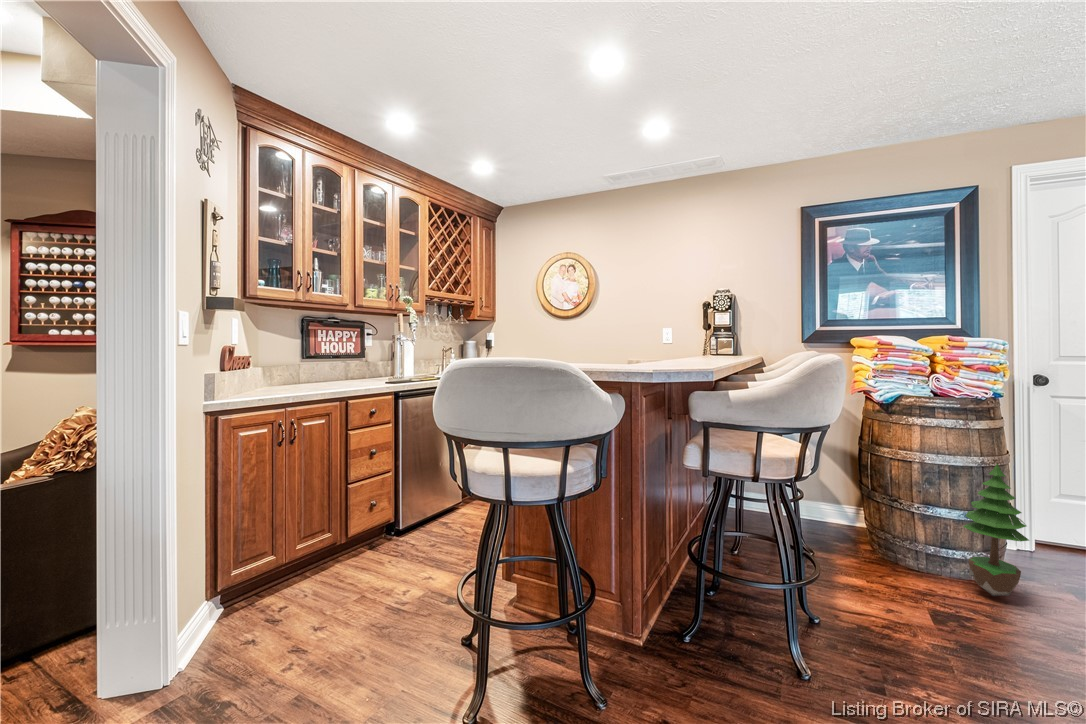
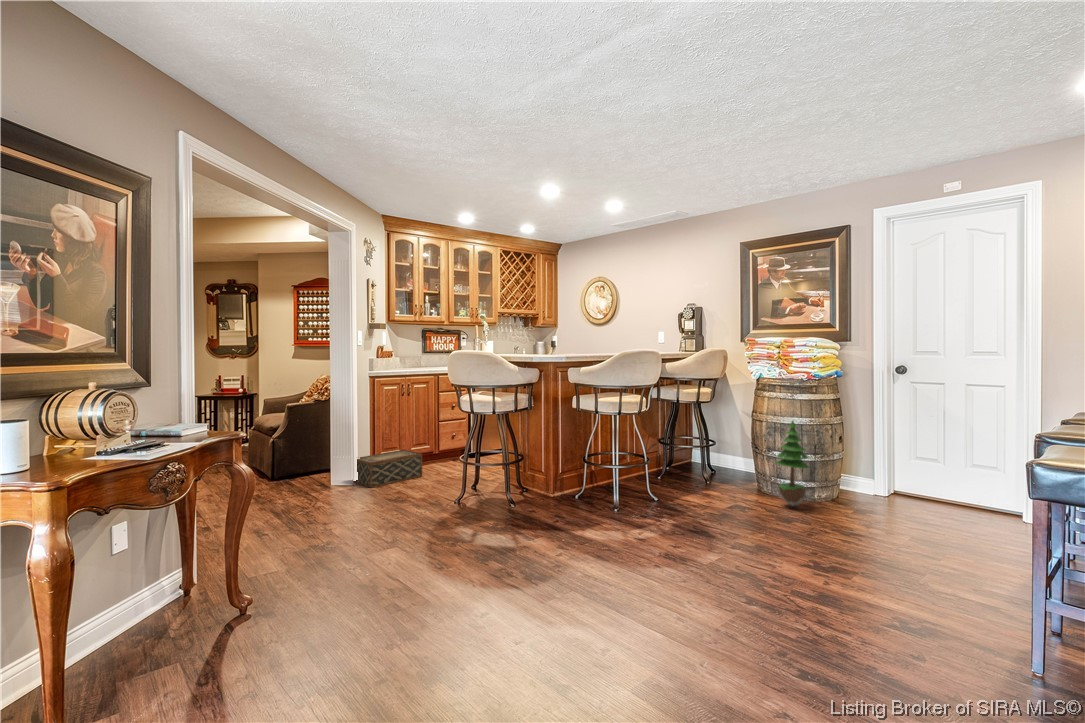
woven basket: none [163,554,336,687] -> present [353,450,422,488]

